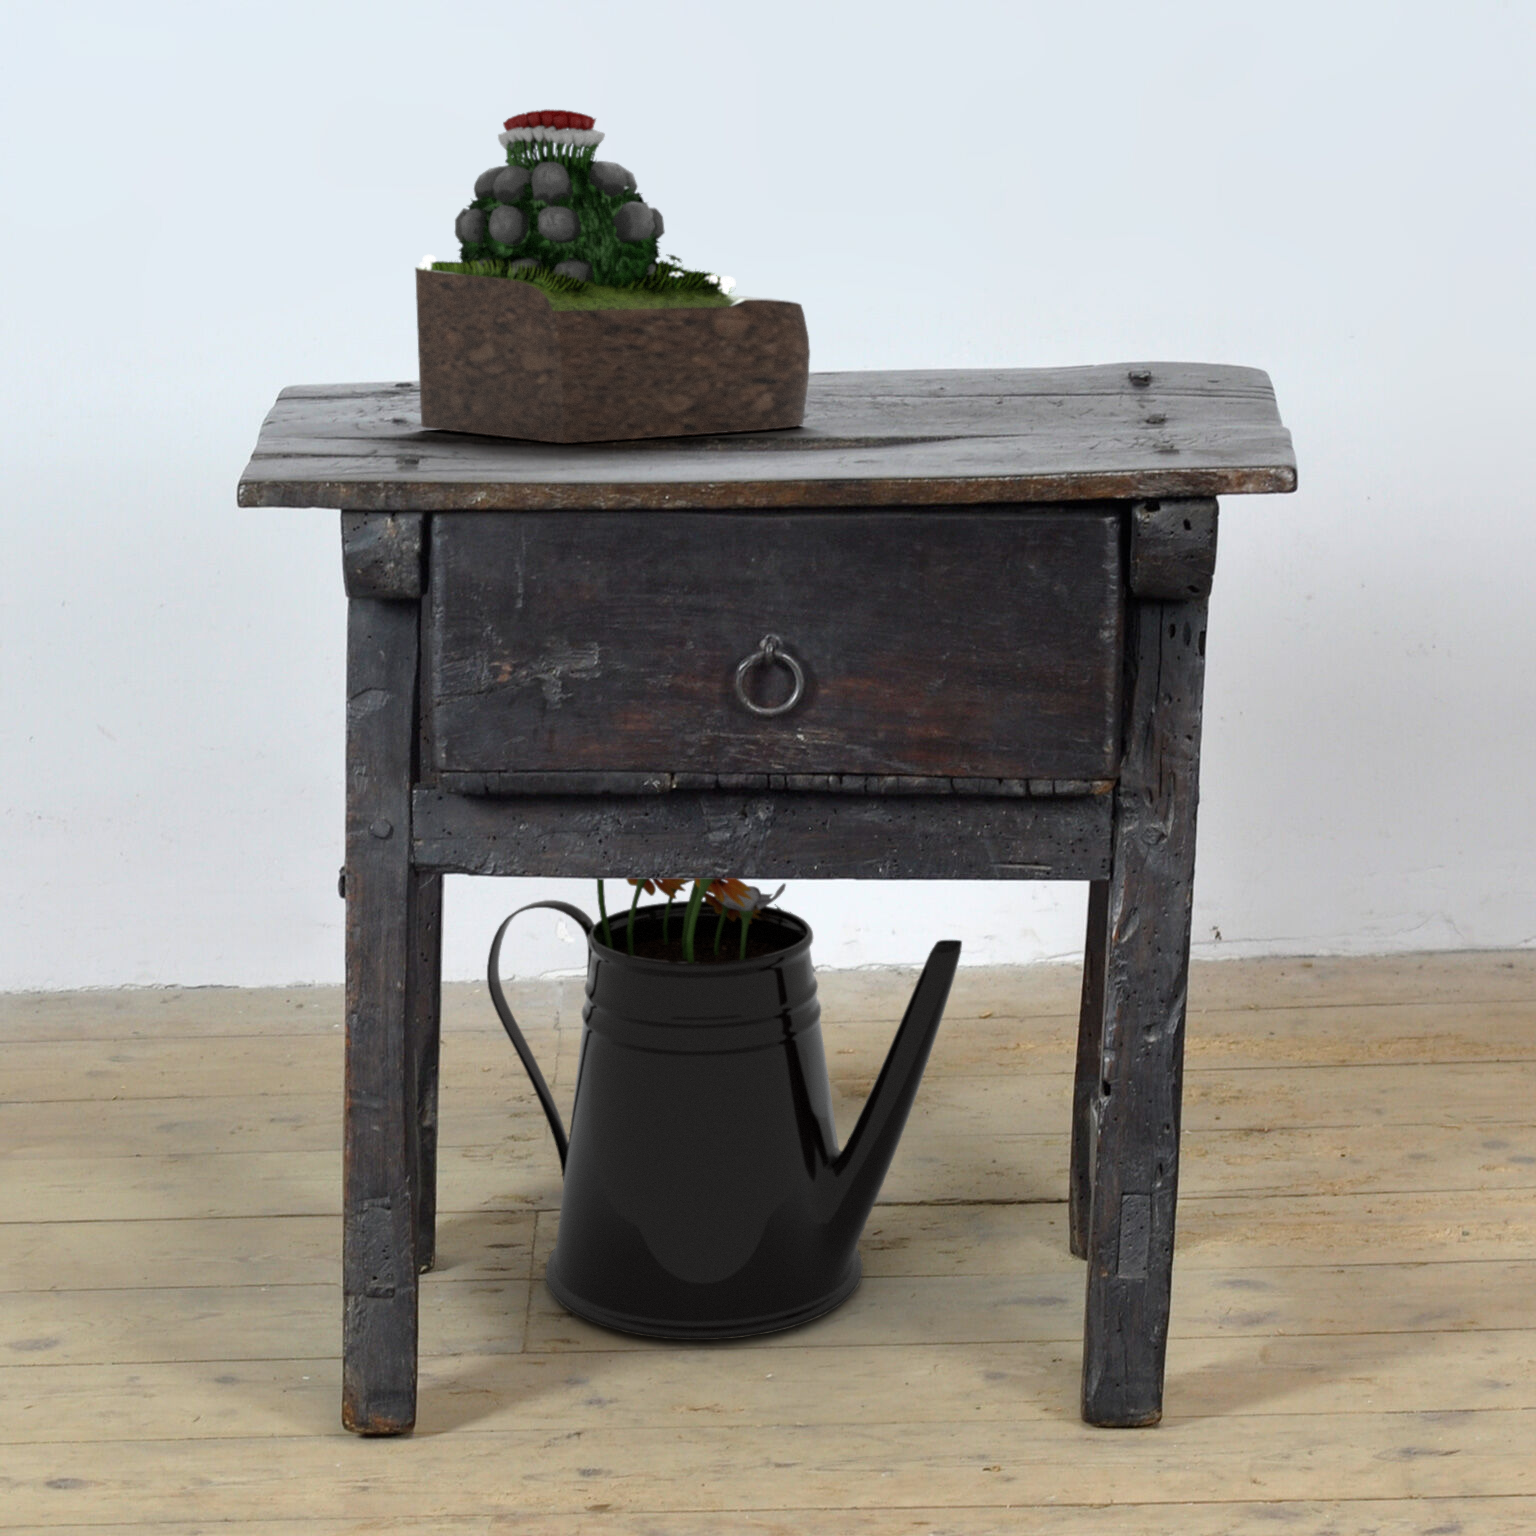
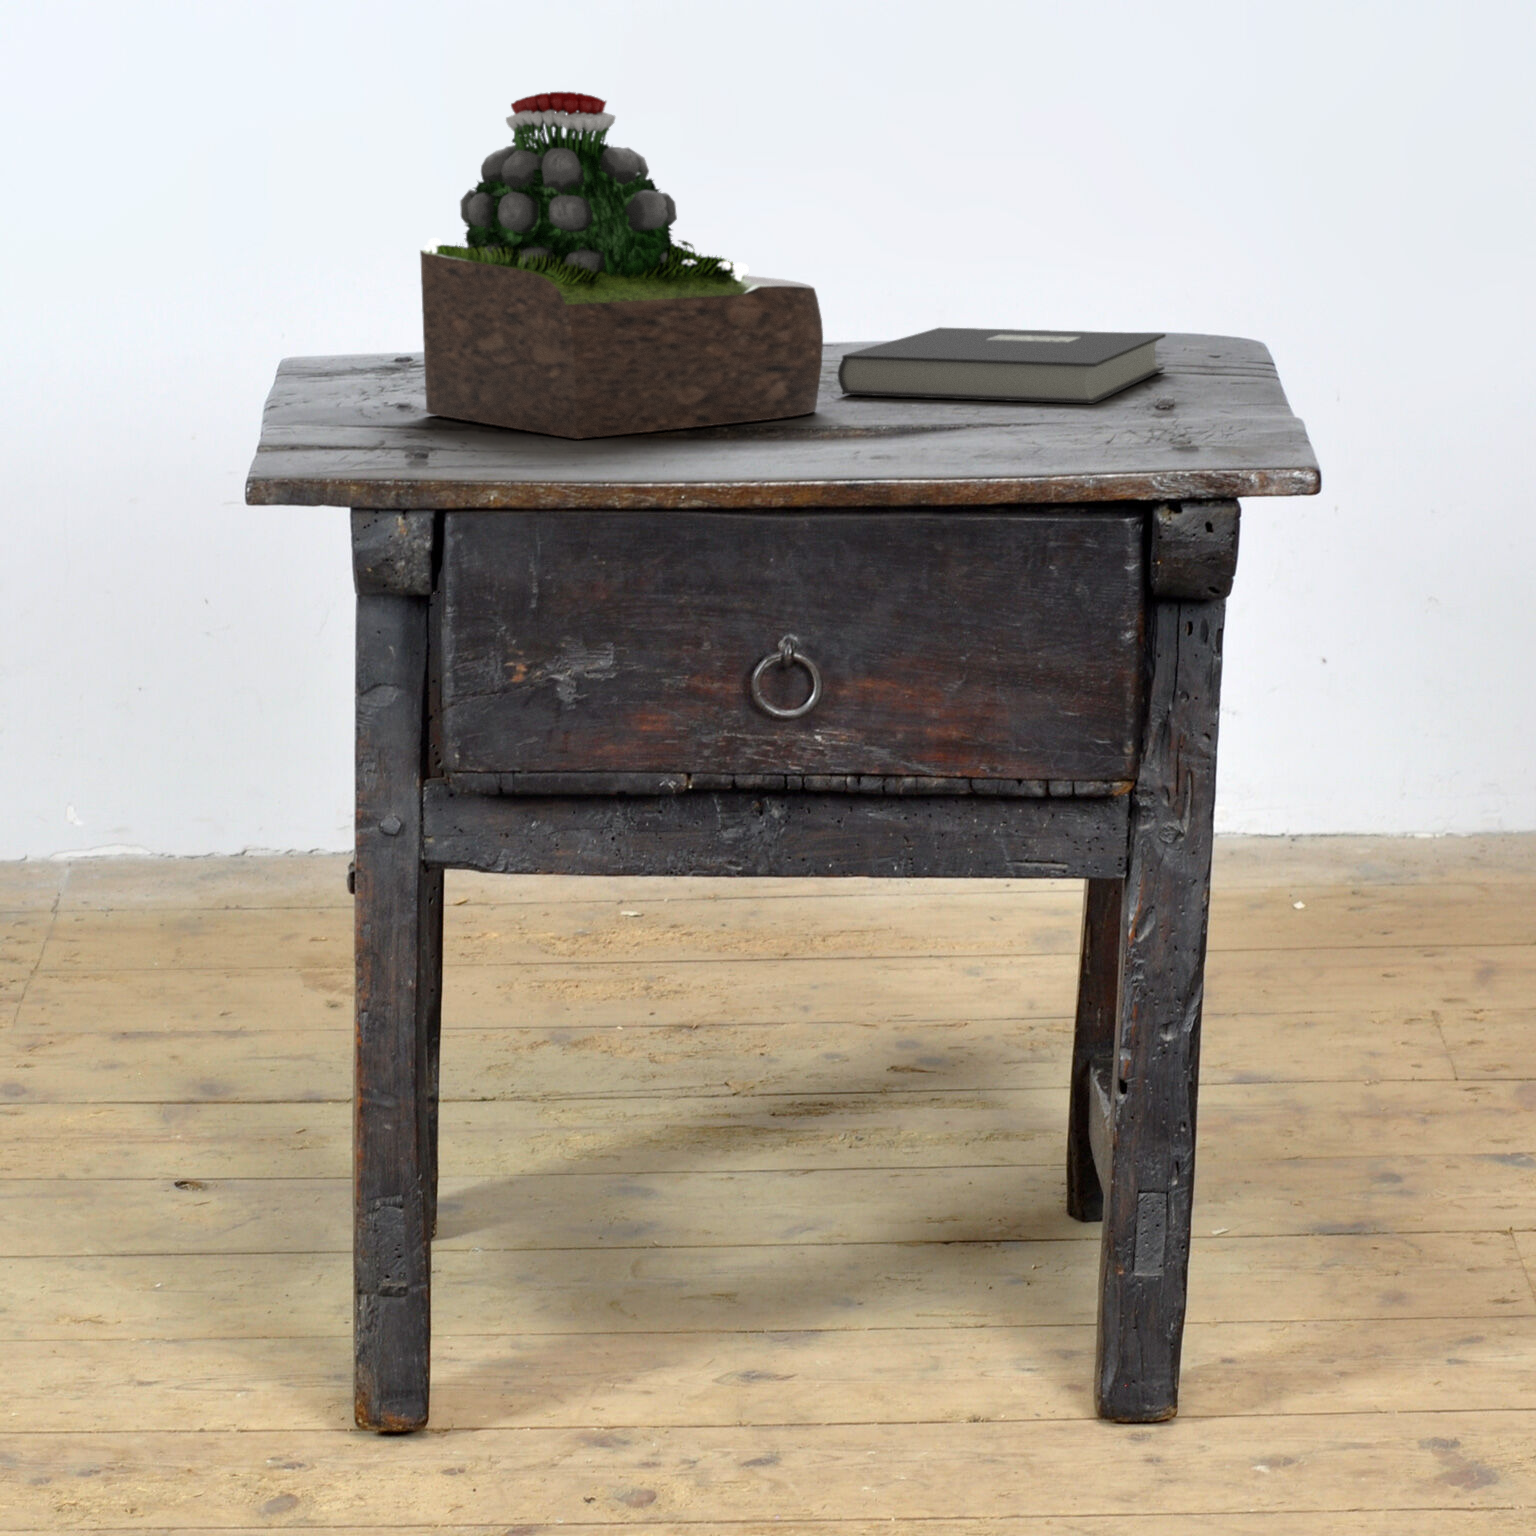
book: none [826,360,1149,420] -> present [838,328,1166,404]
watering can: present [487,877,962,1340] -> none [490,713,975,1333]

